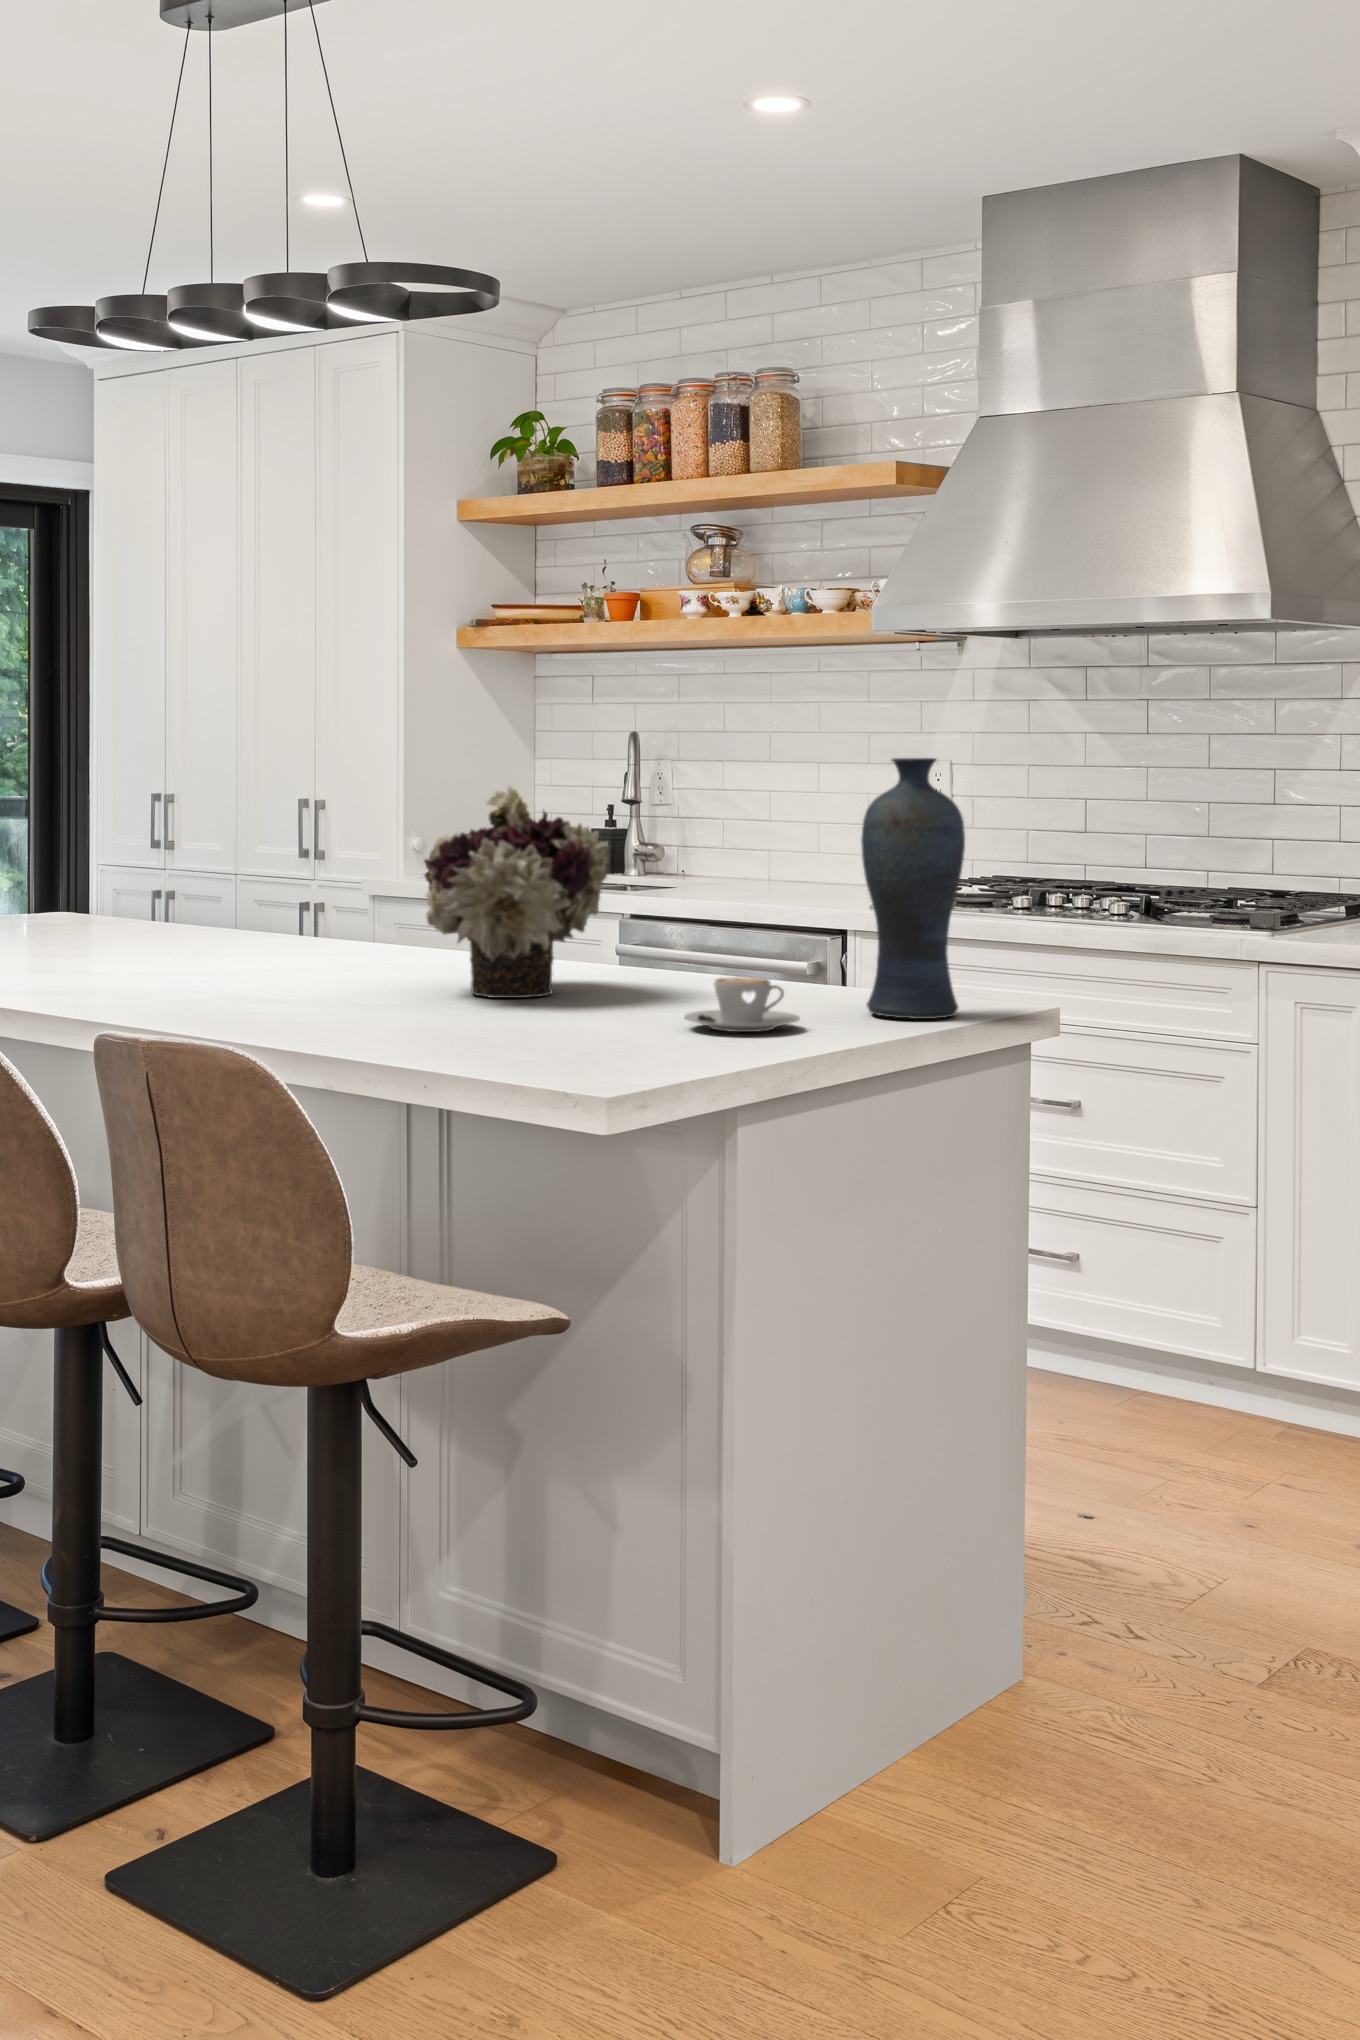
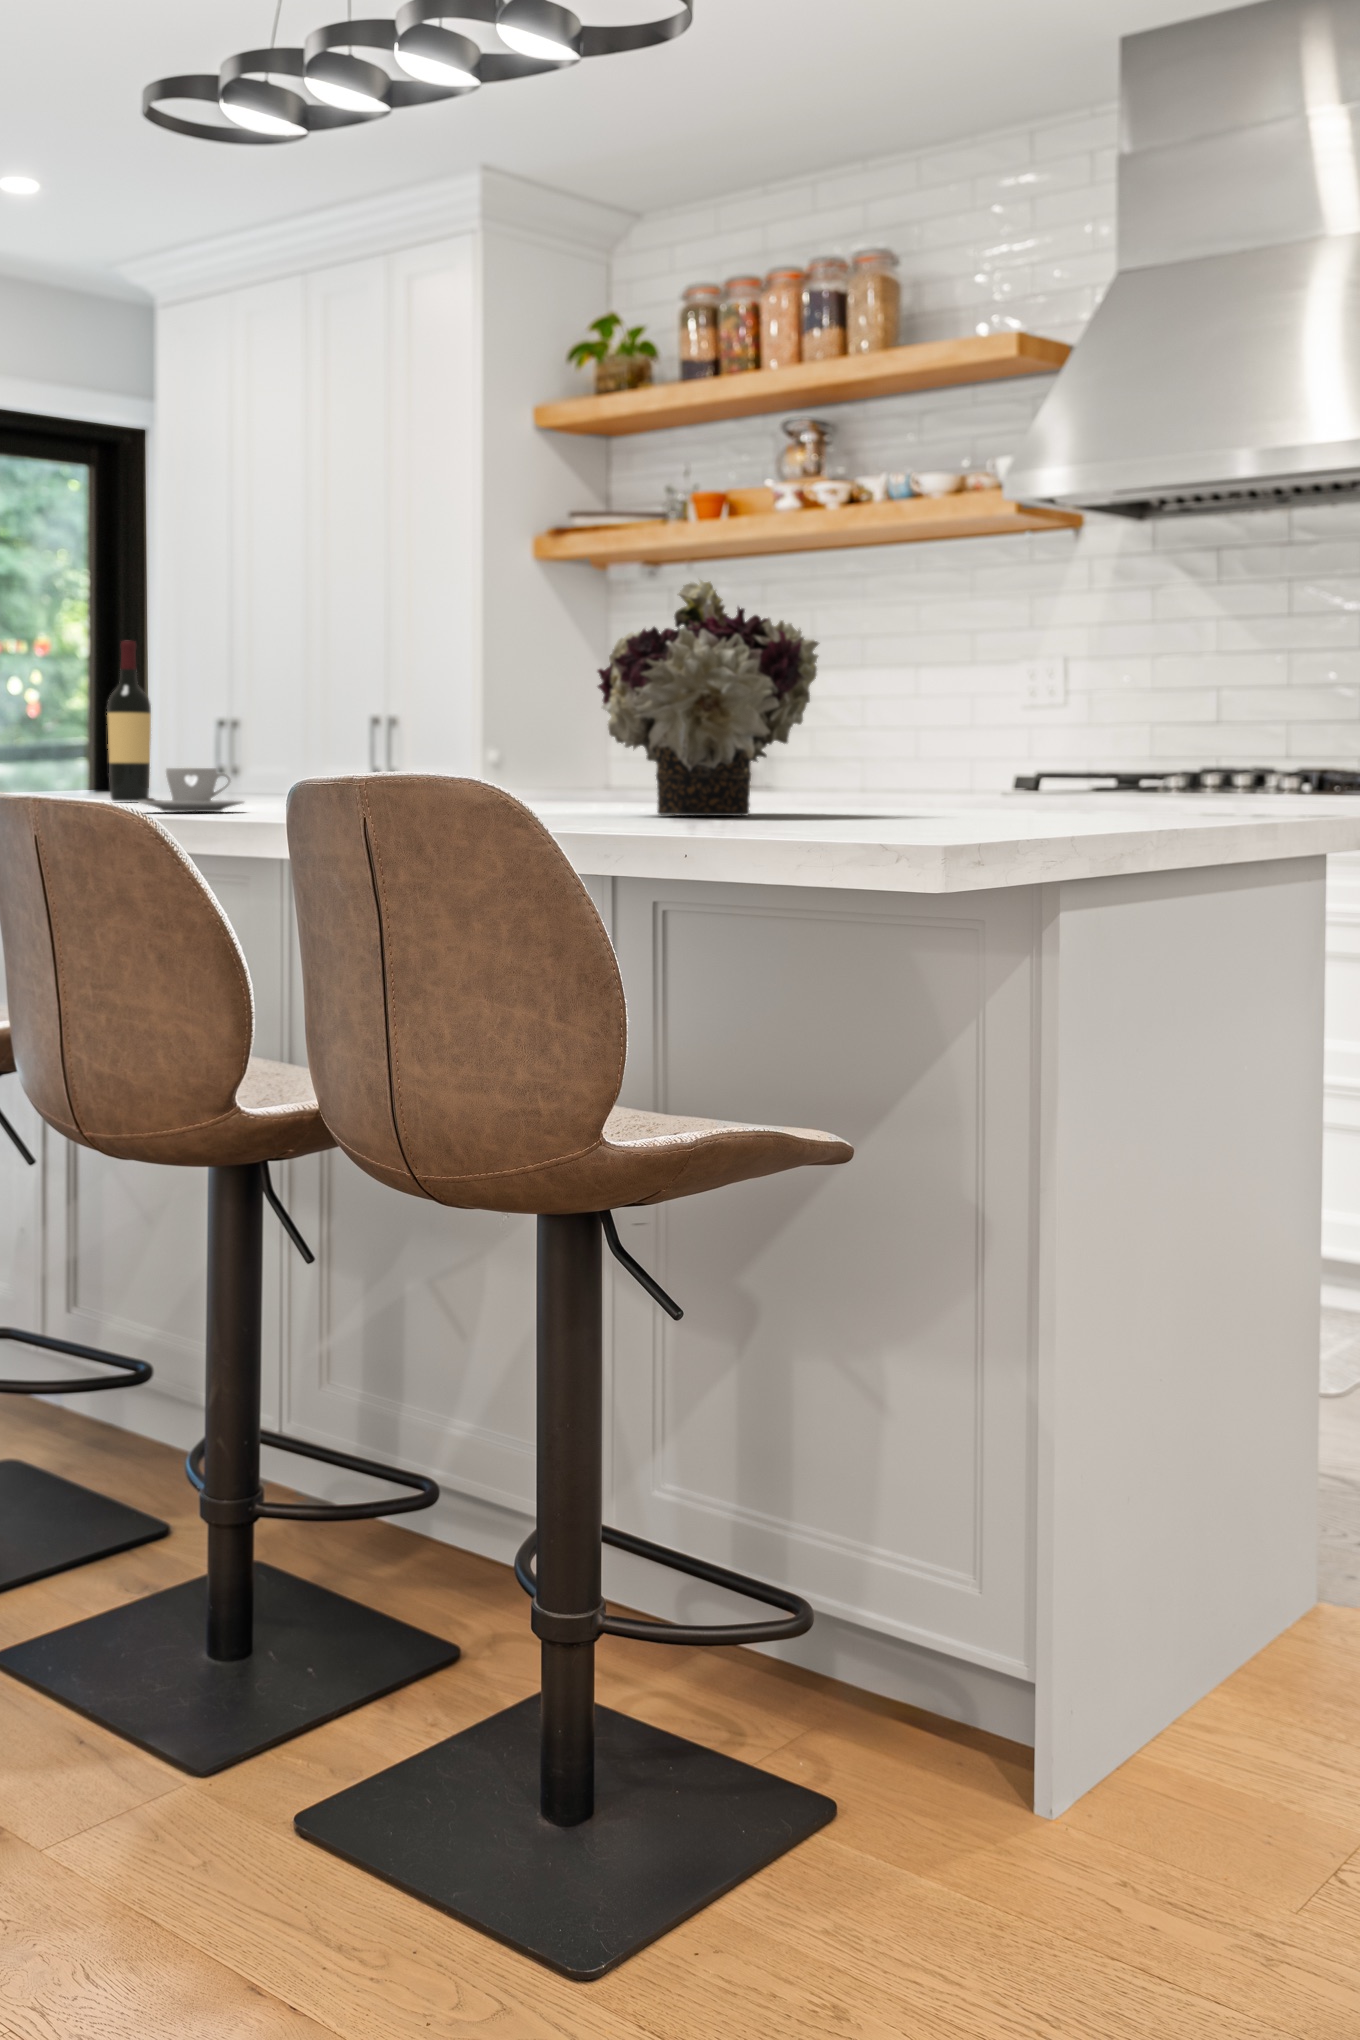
vase: present [861,758,965,1019] -> none [1136,514,1262,820]
wine bottle: none [11,778,53,929] -> present [107,641,151,801]
coffee cup: present [684,977,800,1032] -> present [138,768,244,812]

